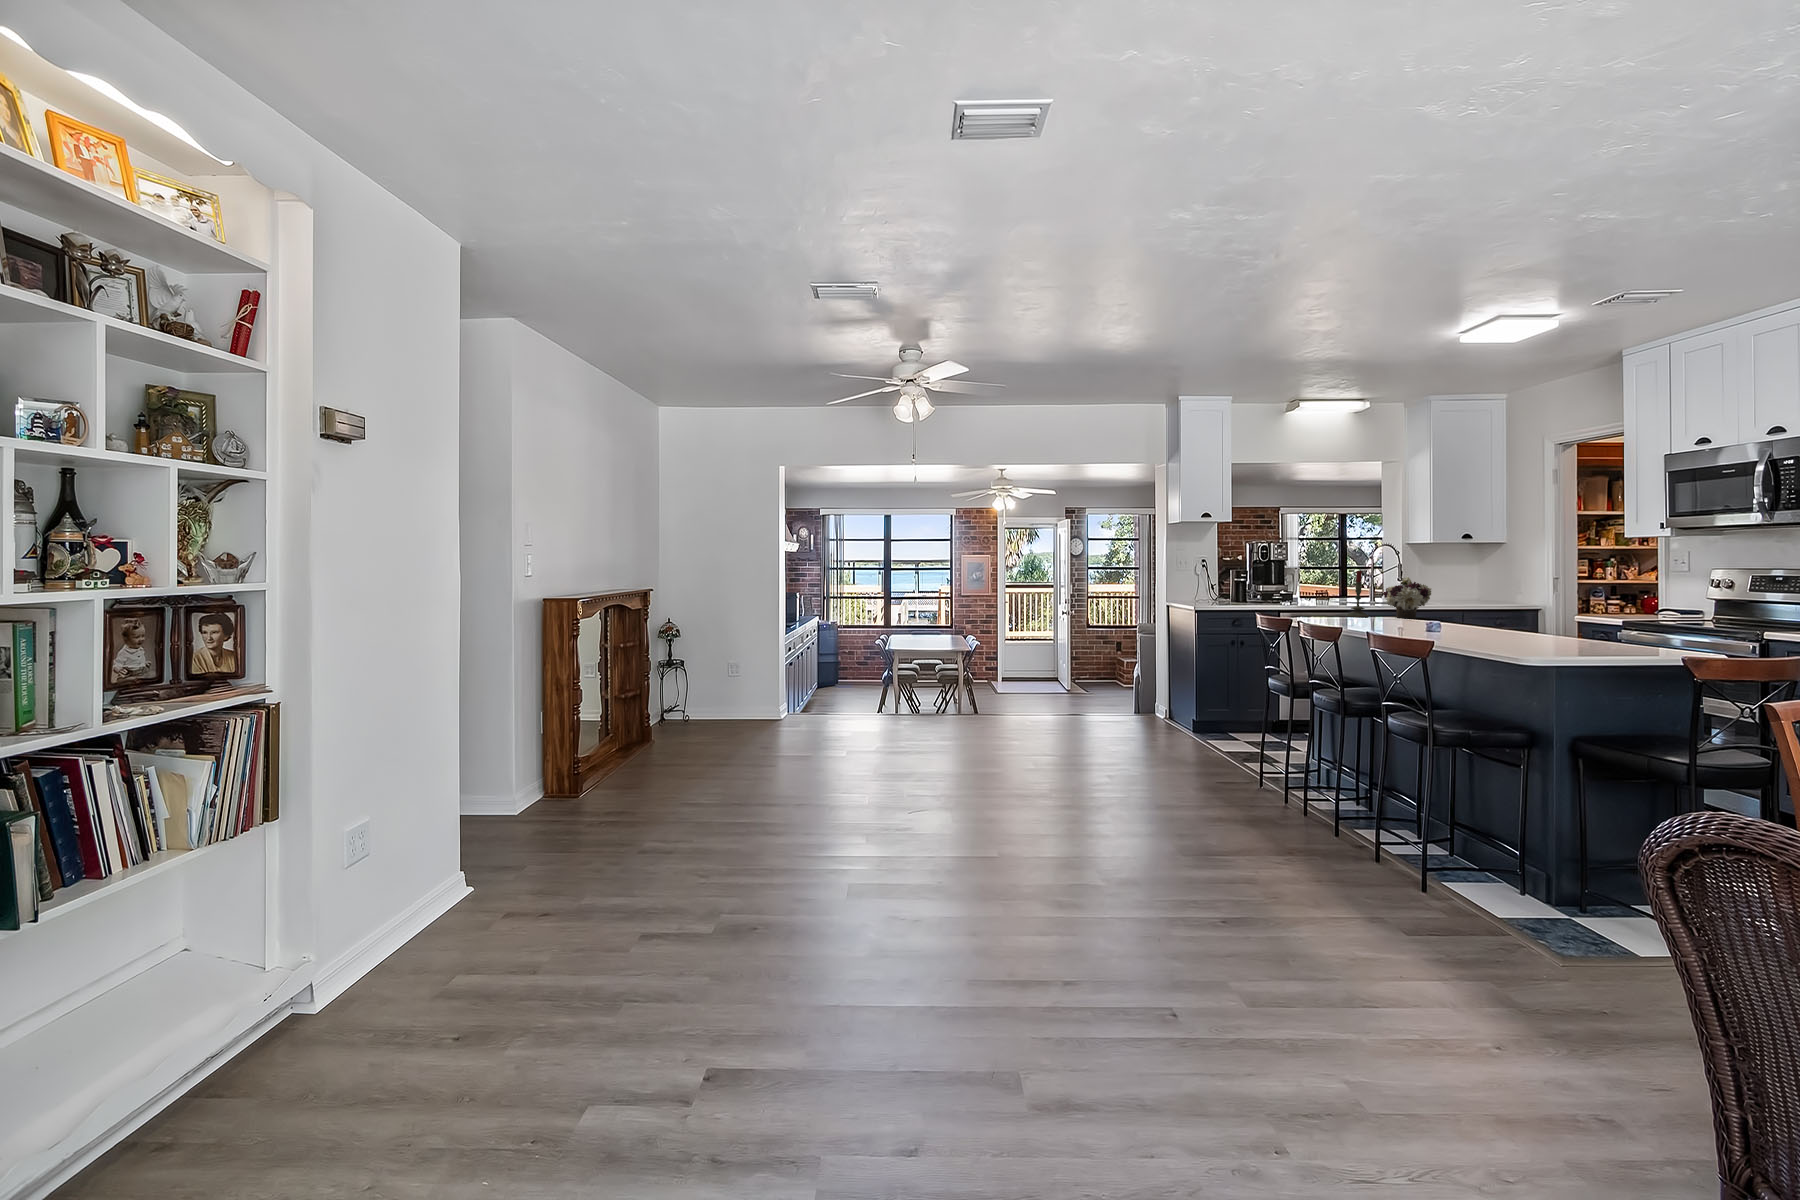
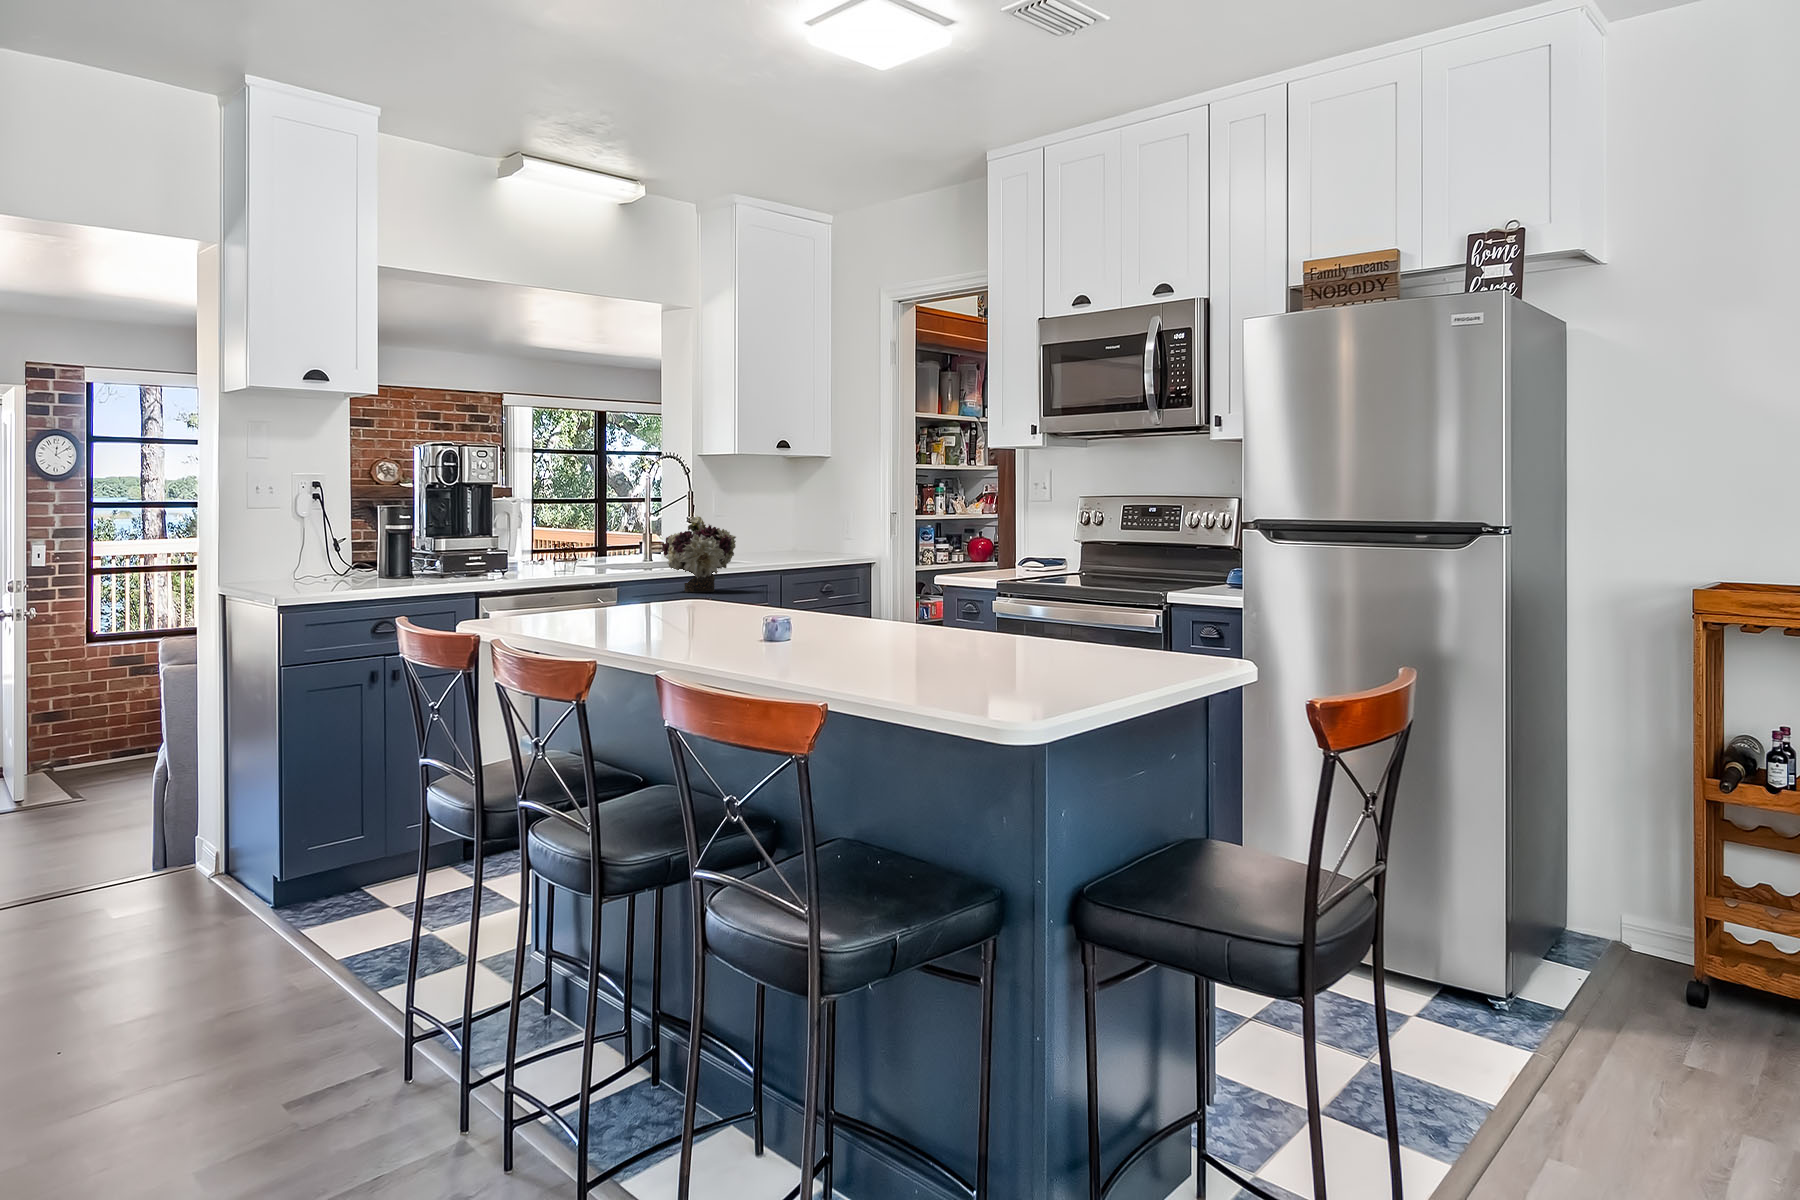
candle: present [1347,571,1369,617] -> none [603,502,640,596]

